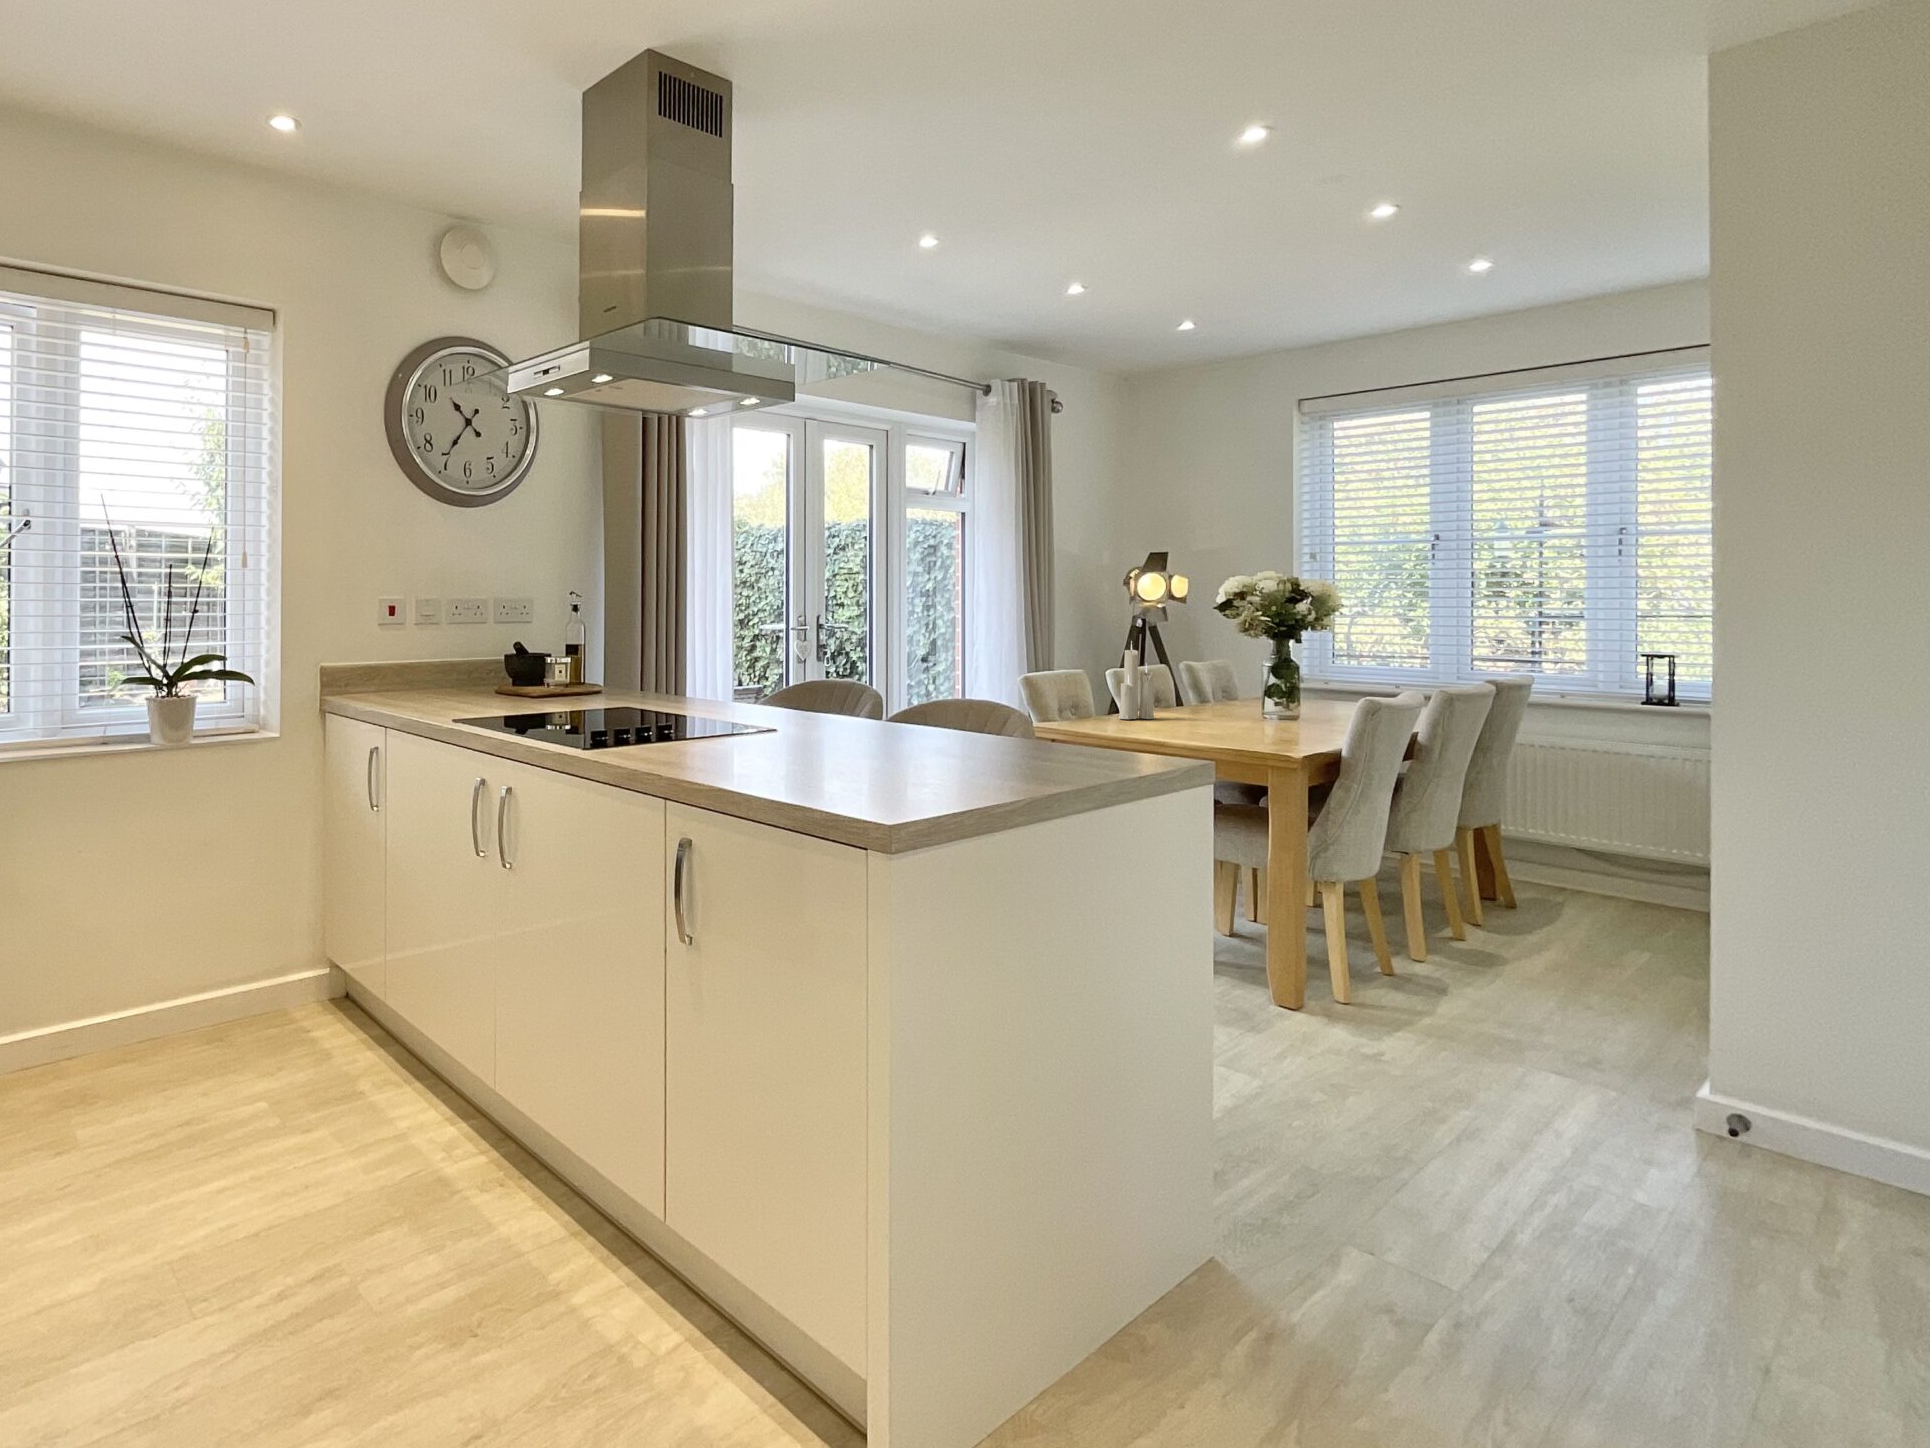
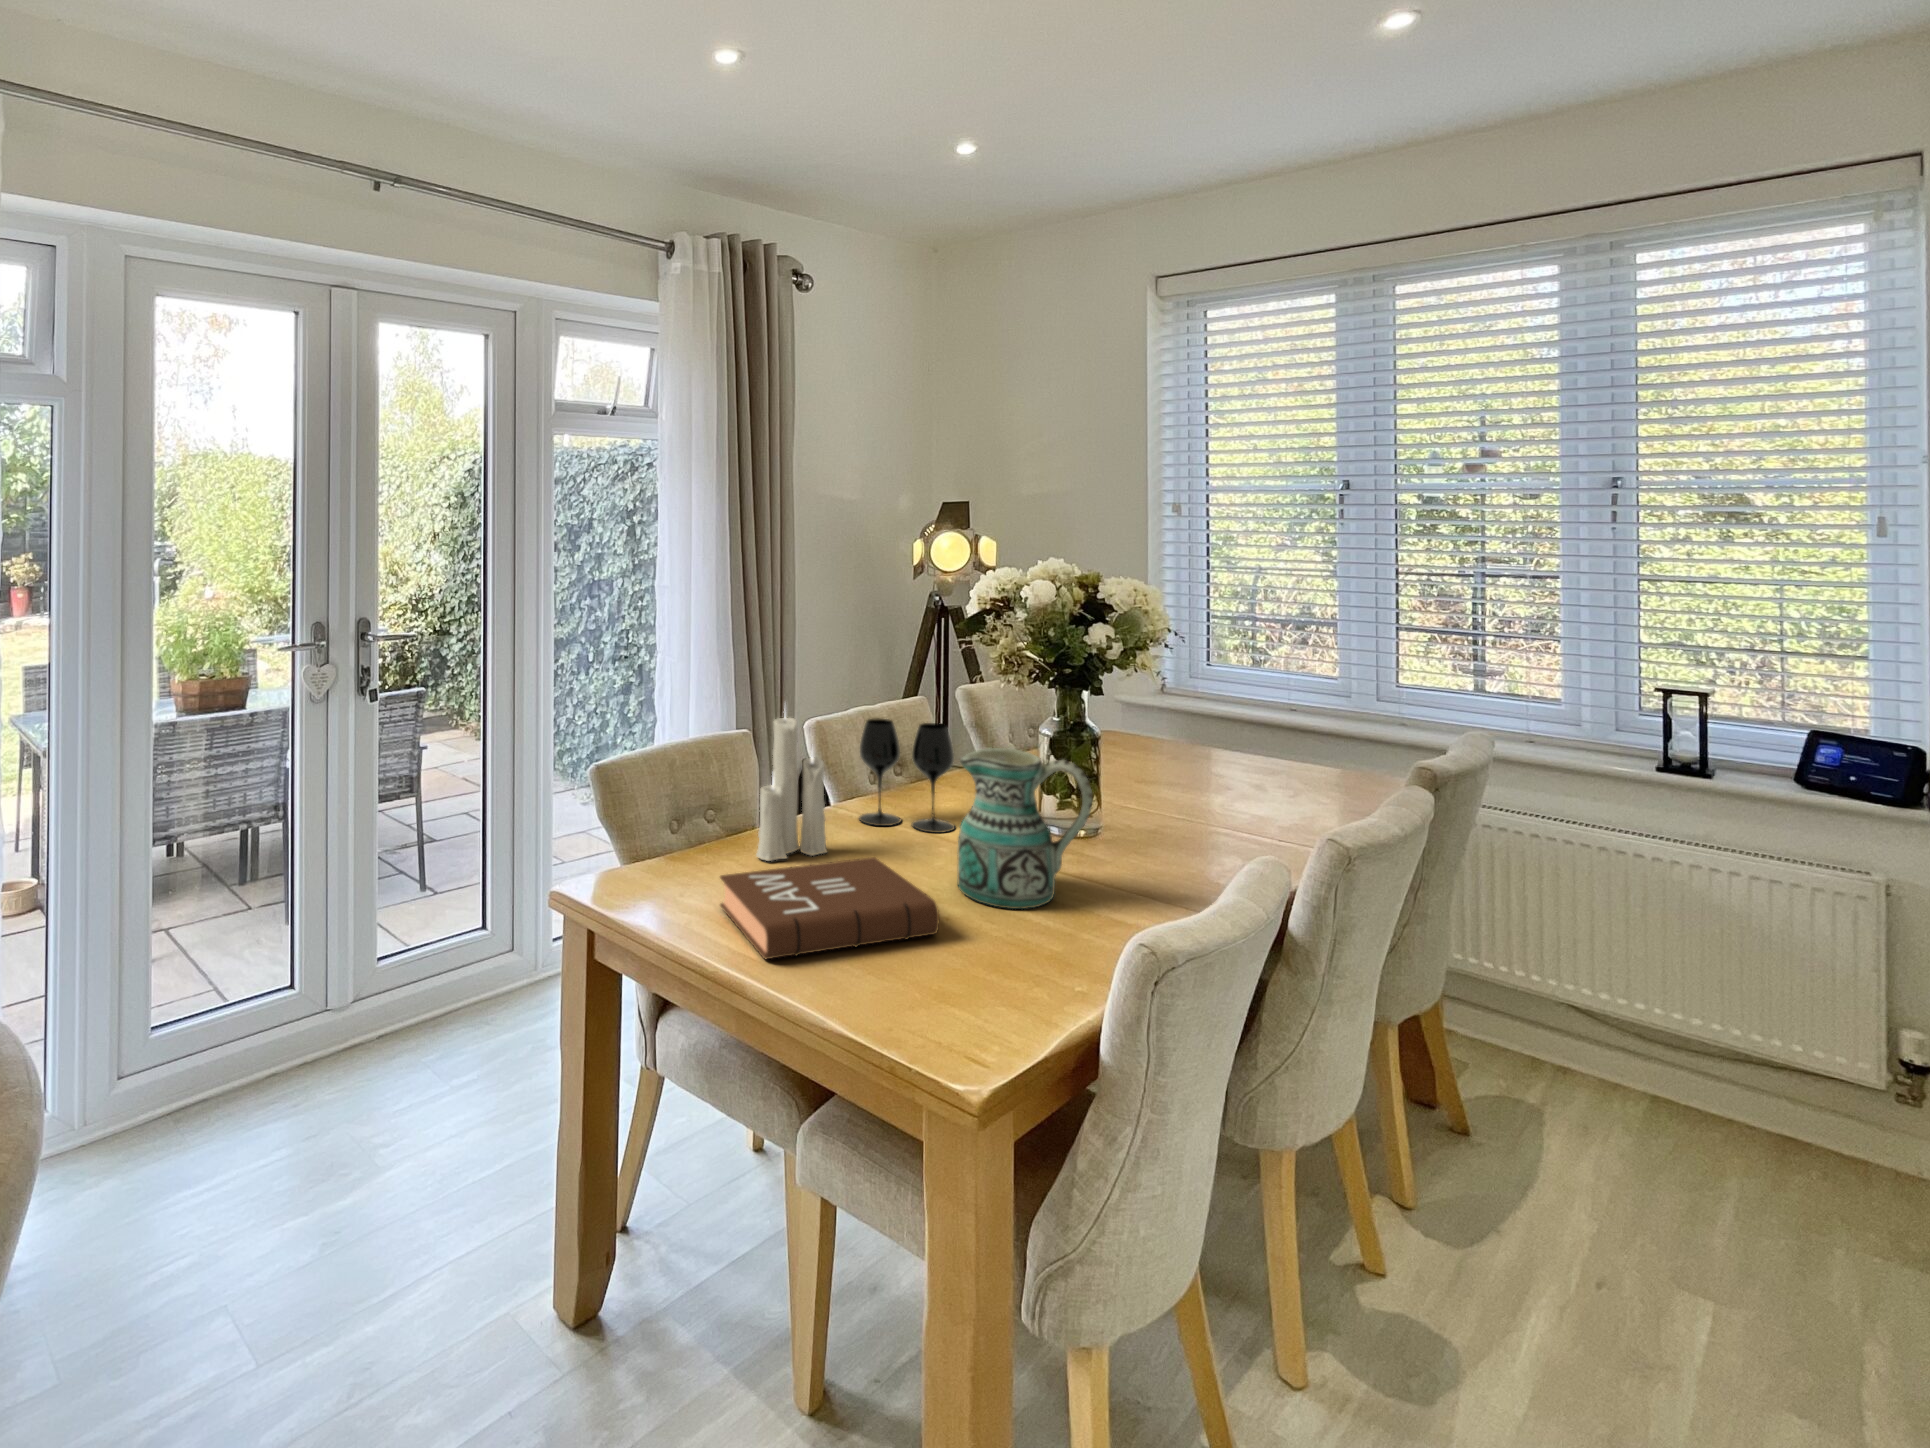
ceramic pitcher: none [1238,658,1314,730] -> present [957,748,1093,909]
wine glass: none [1156,659,1215,716] -> present [859,718,955,833]
book: none [1125,710,1245,735] -> present [720,857,939,959]

